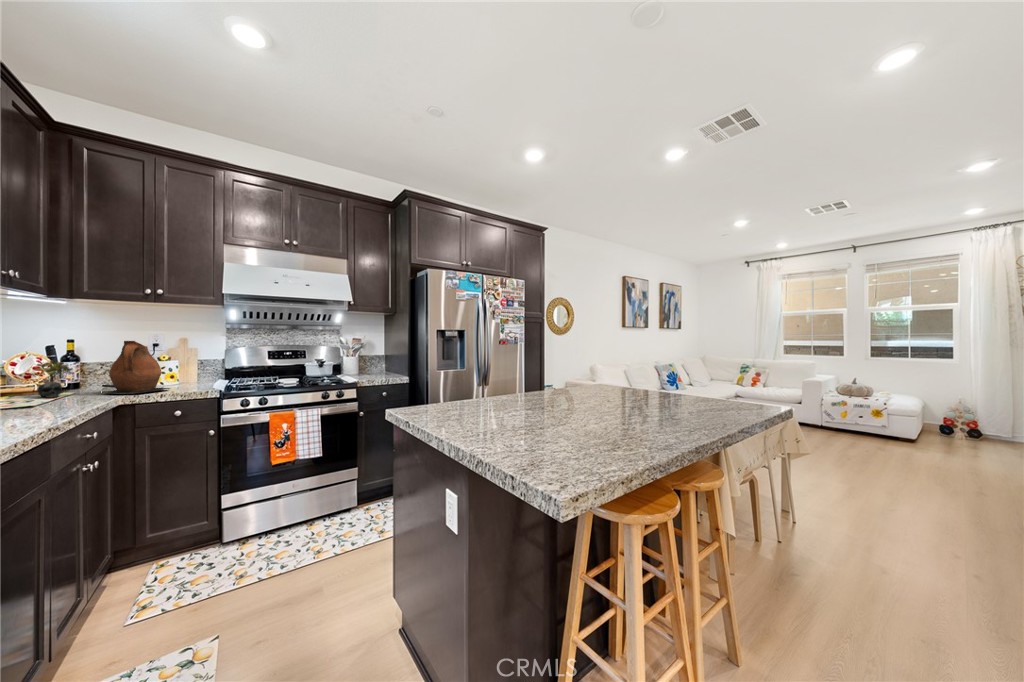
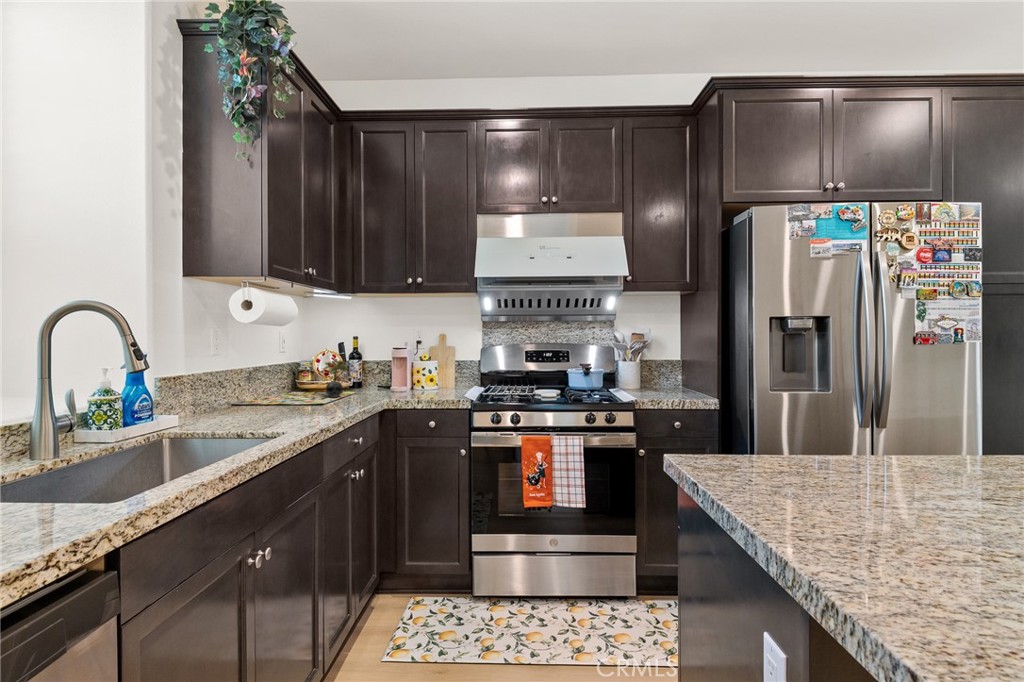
ceramic pitcher: present [107,341,170,394] -> none [369,339,425,399]

